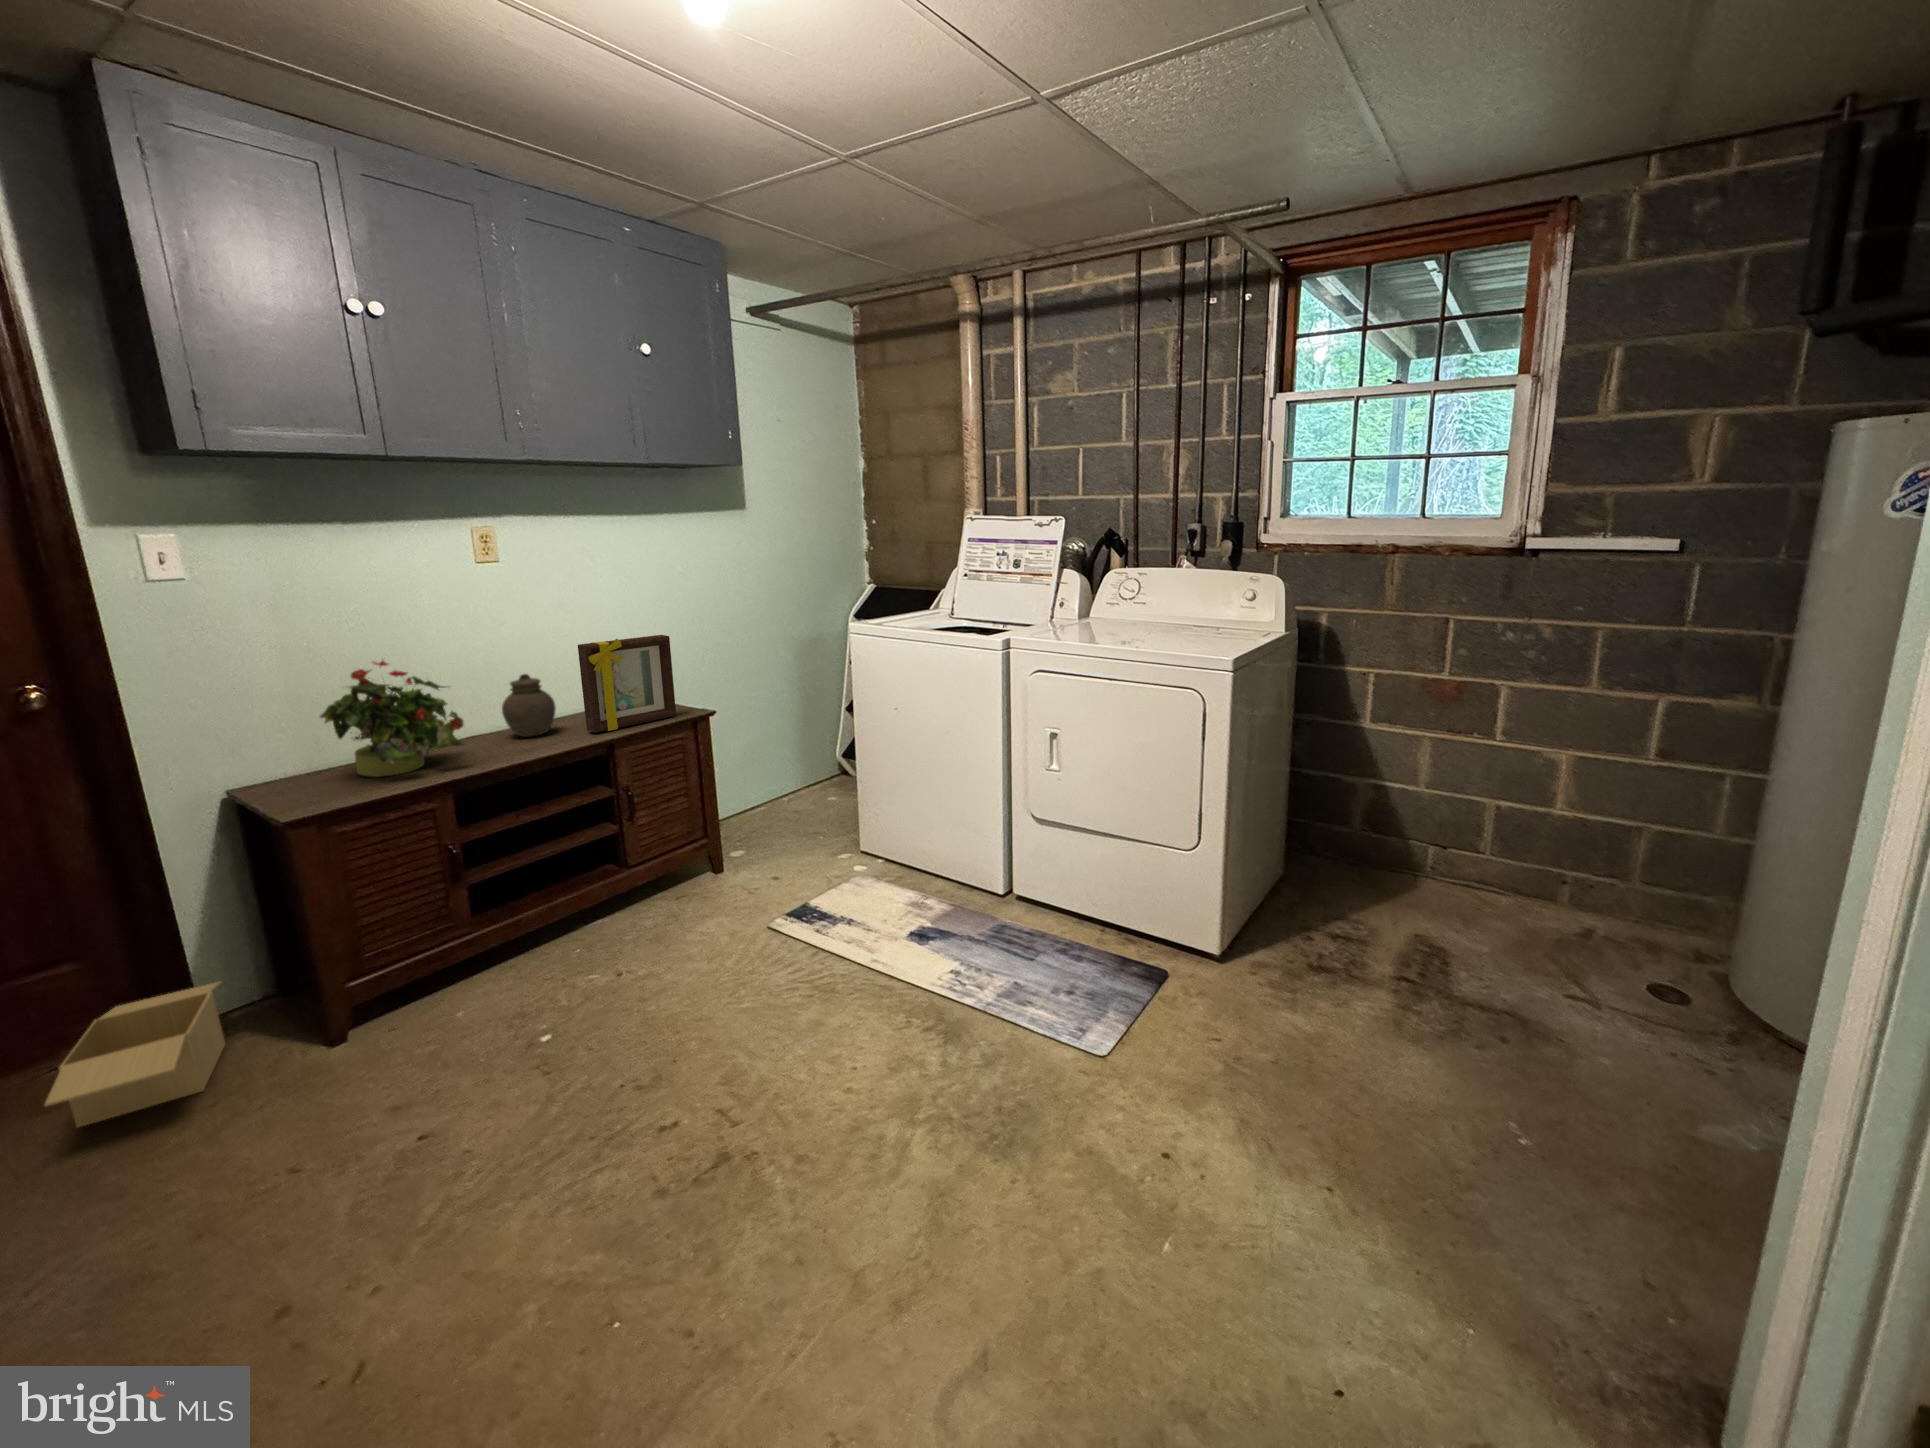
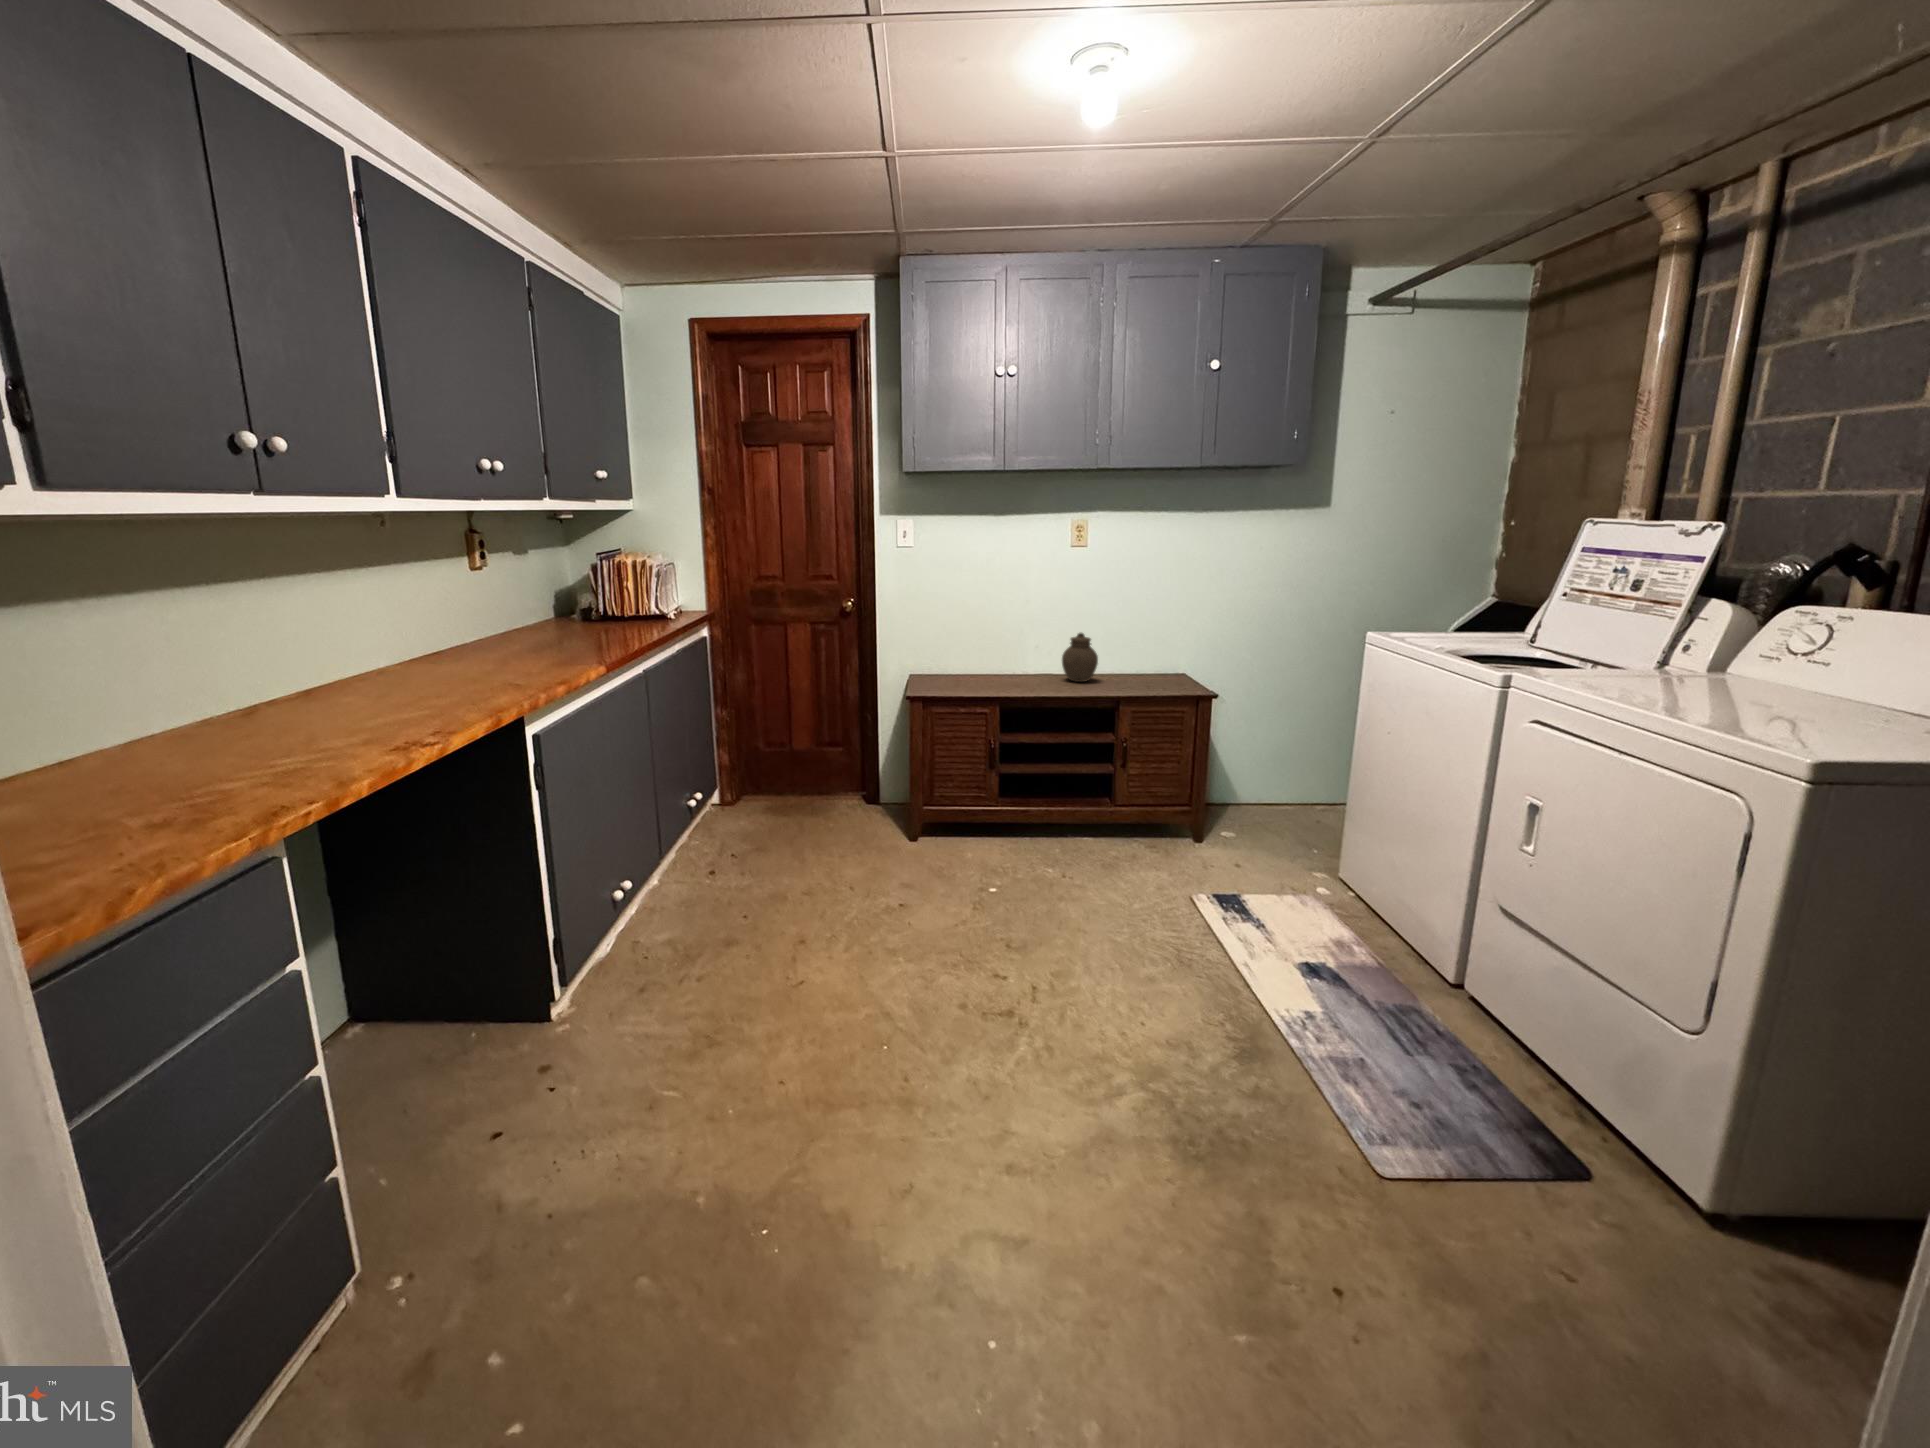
picture frame: present [578,635,676,733] -> none [1110,614,1192,691]
potted plant: present [320,660,465,777] -> none [954,606,1029,685]
cardboard box: present [45,981,225,1128] -> none [799,777,886,834]

